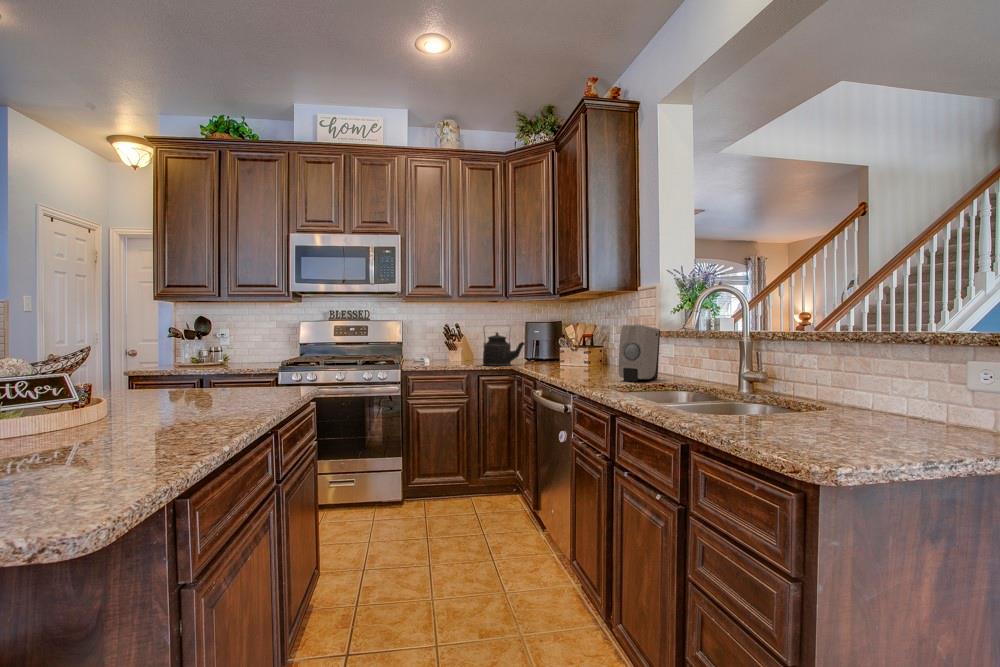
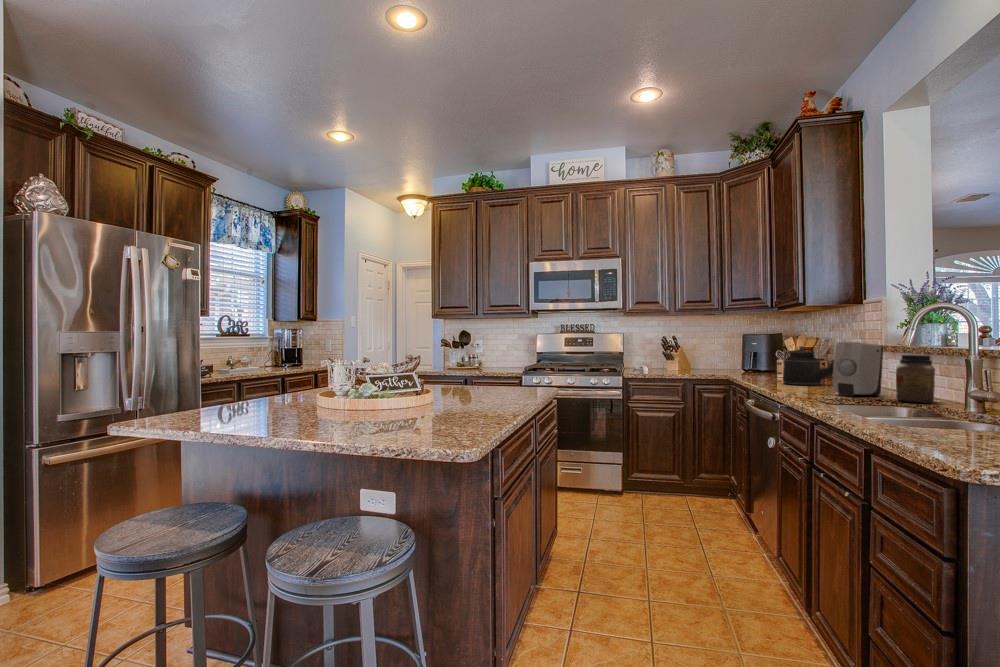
kettle: present [483,332,525,366] -> present [783,340,834,385]
jar: none [676,337,706,385] -> present [896,354,935,403]

